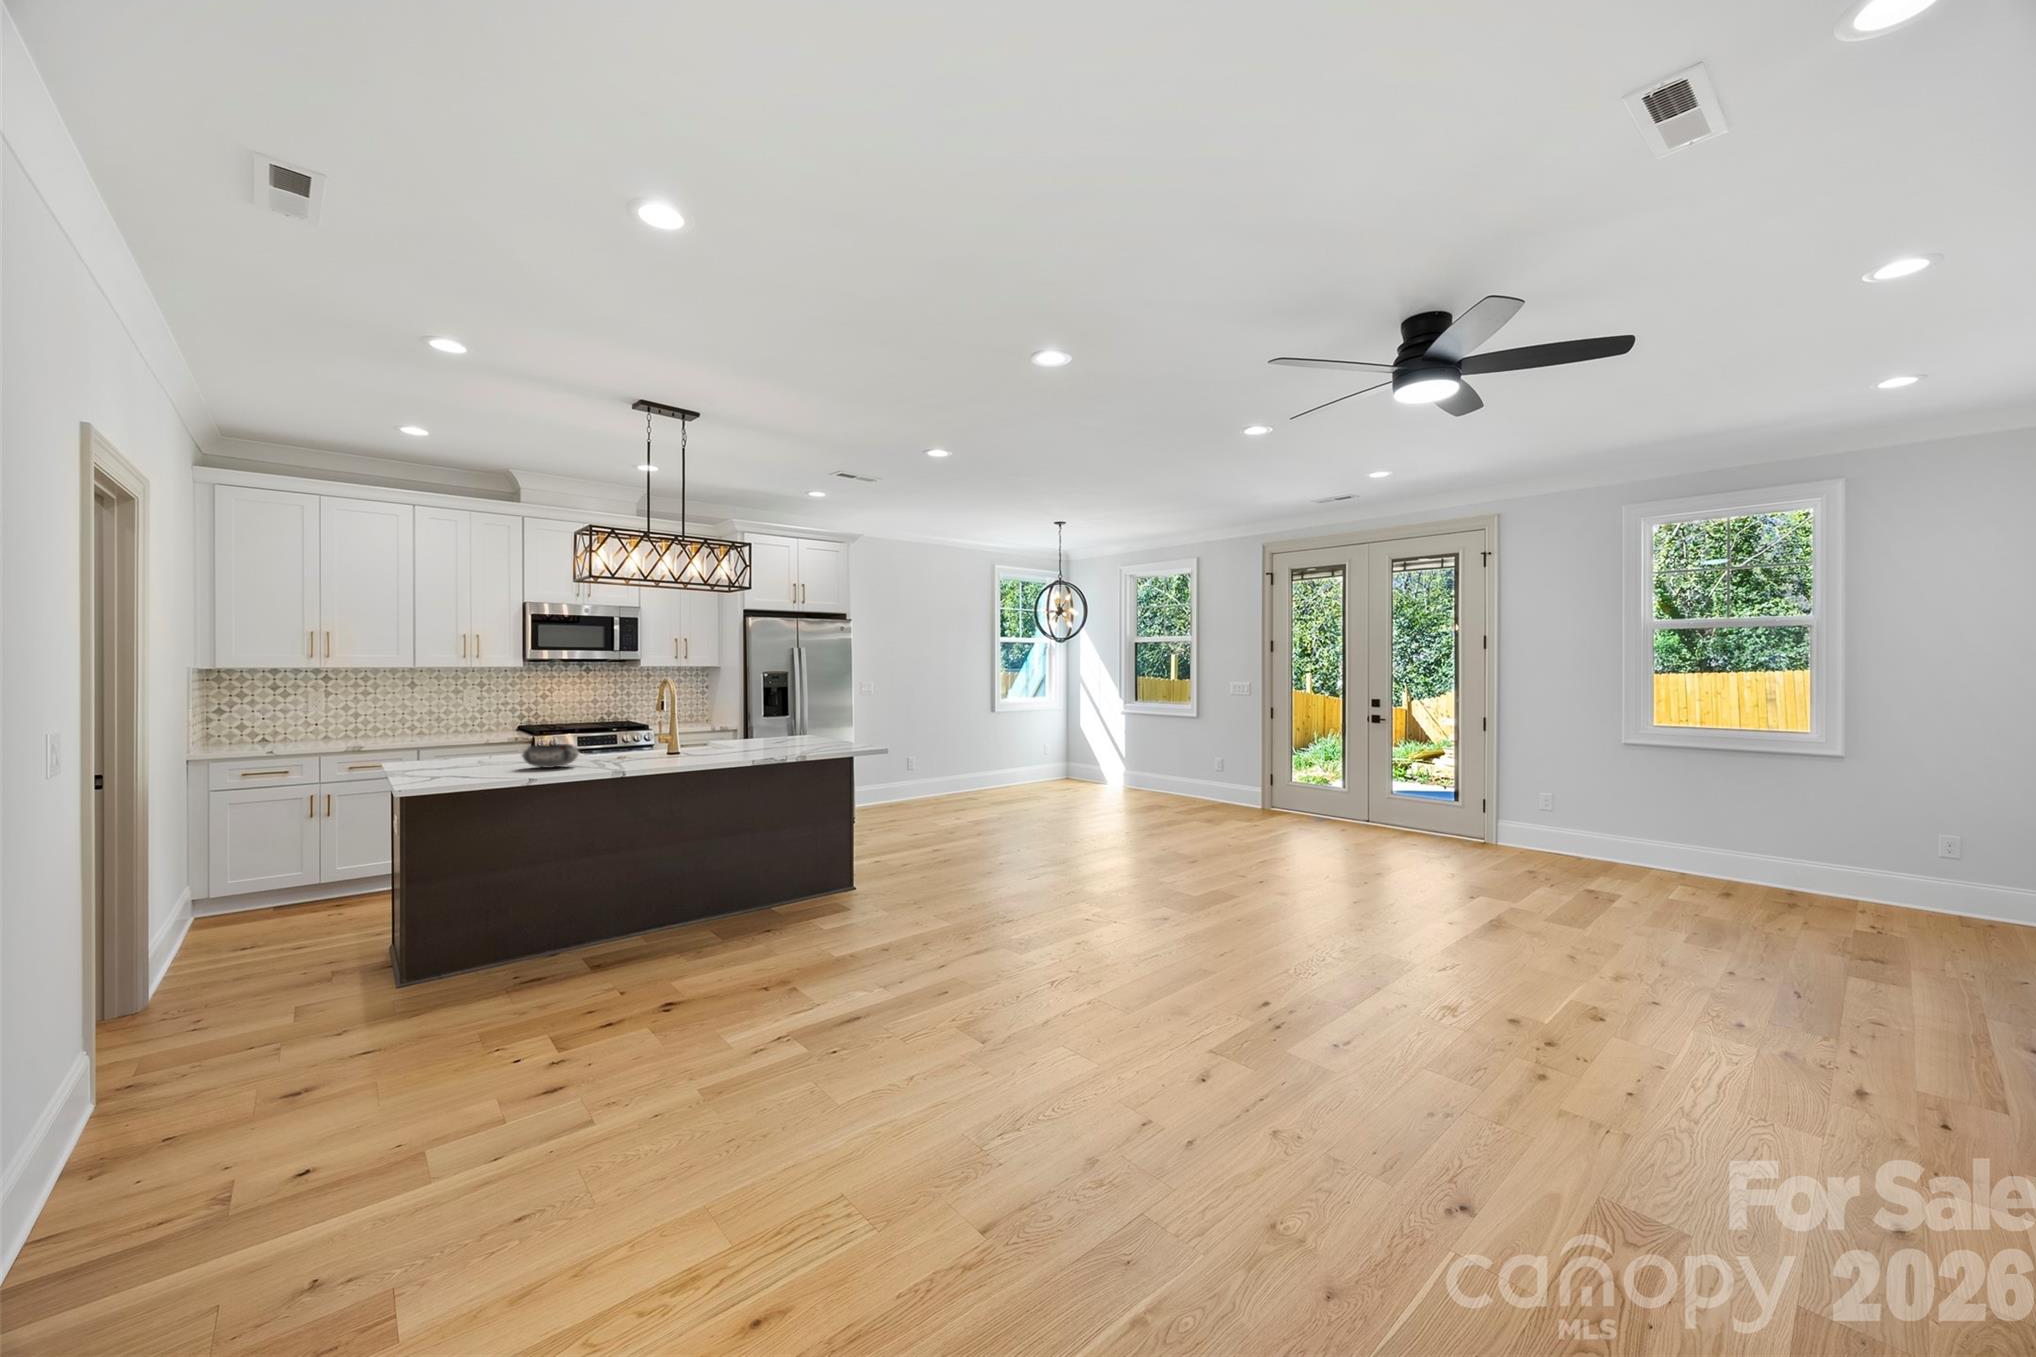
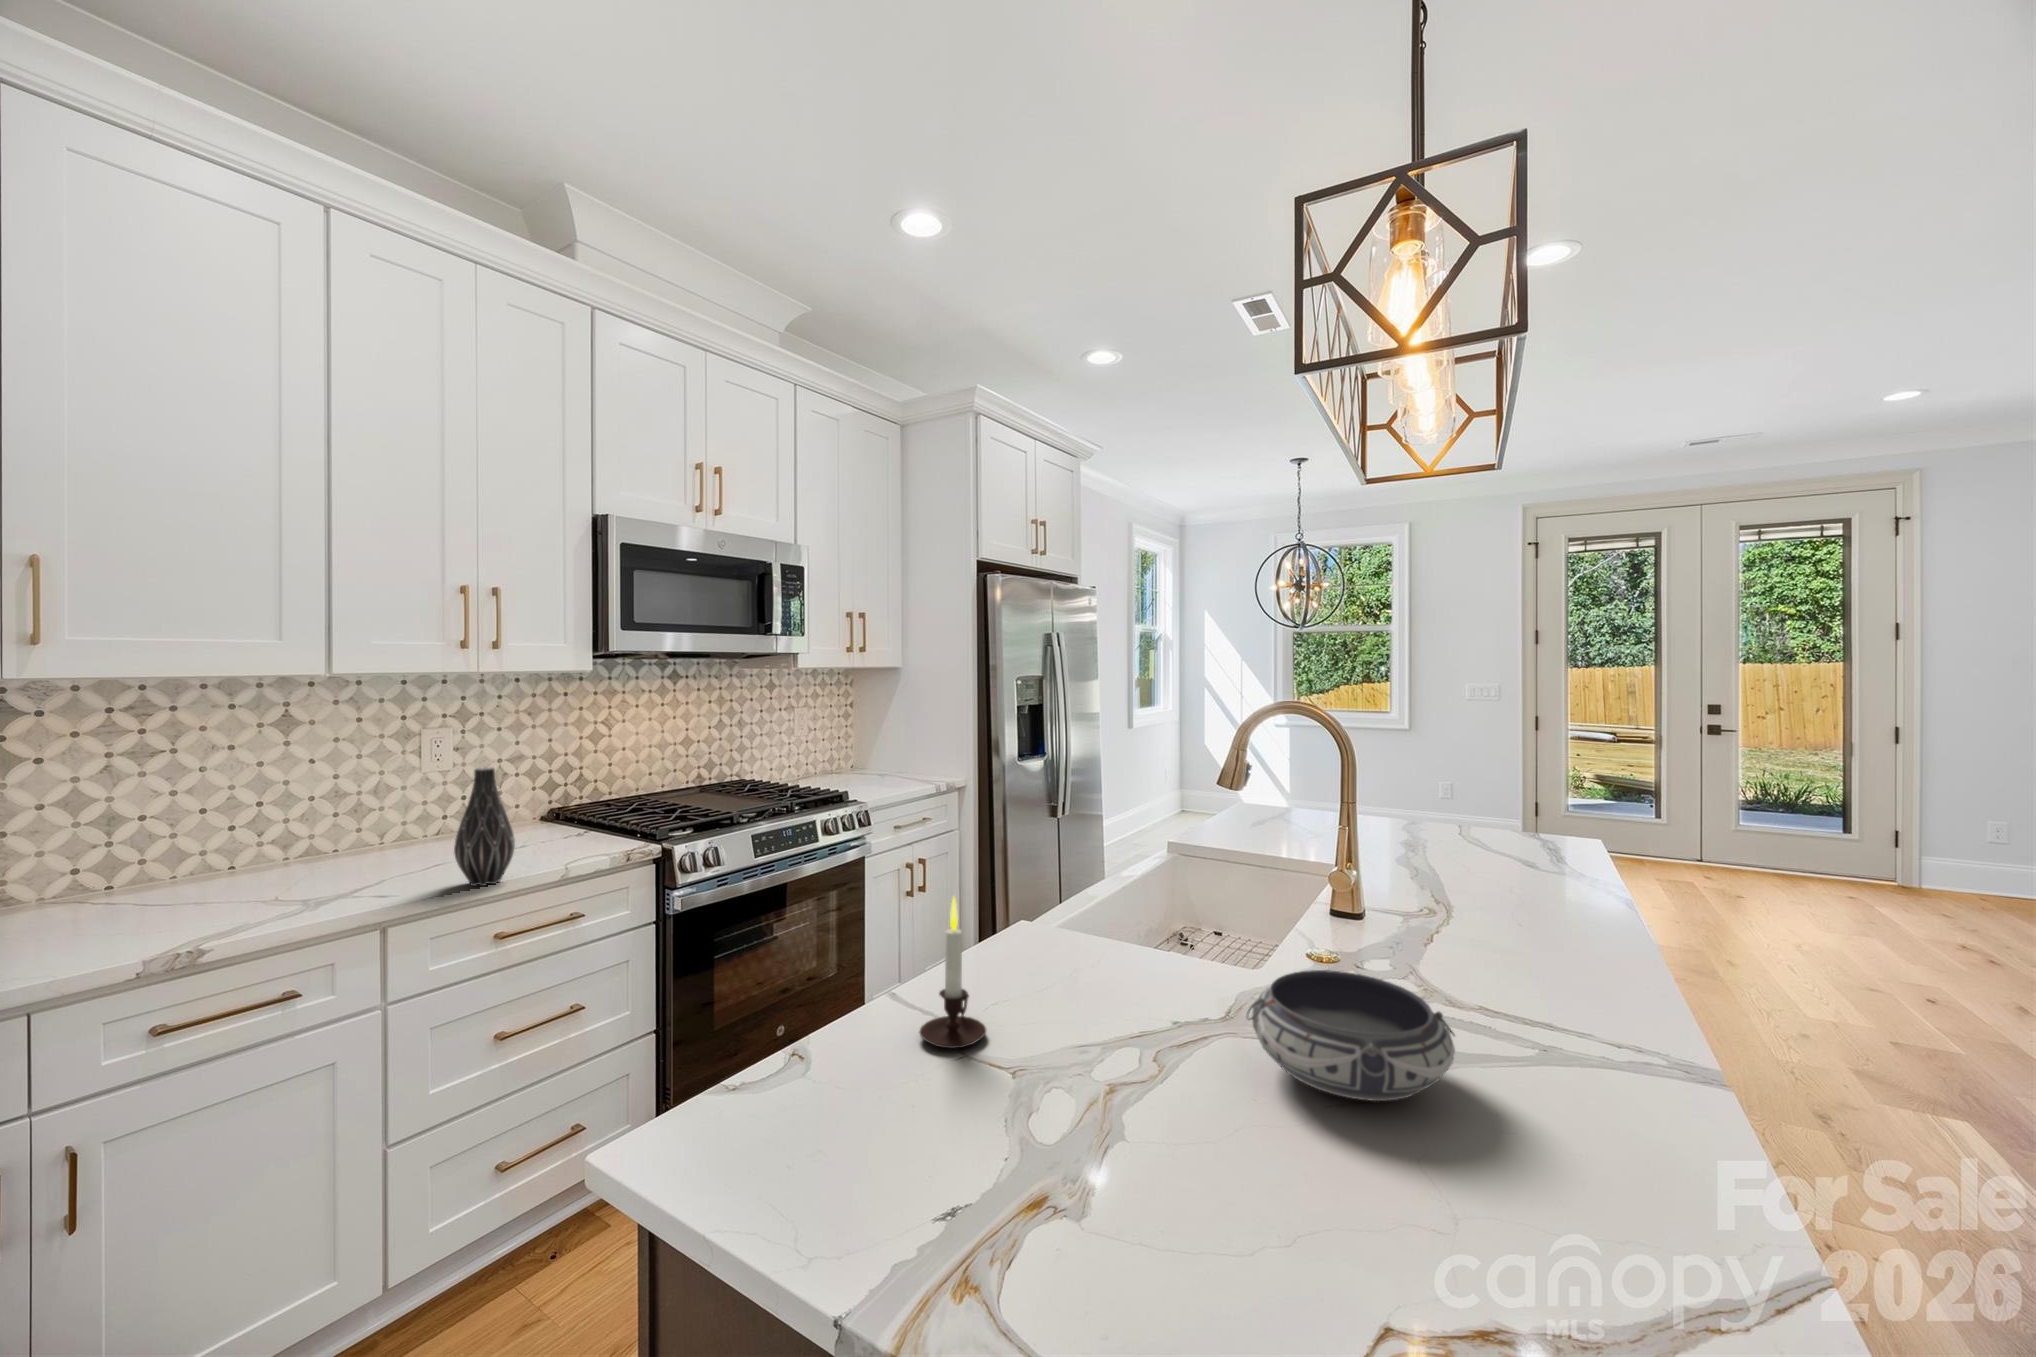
vase: none [459,703,482,747] -> present [454,767,515,886]
candle: none [481,723,507,763] -> present [920,897,986,1048]

